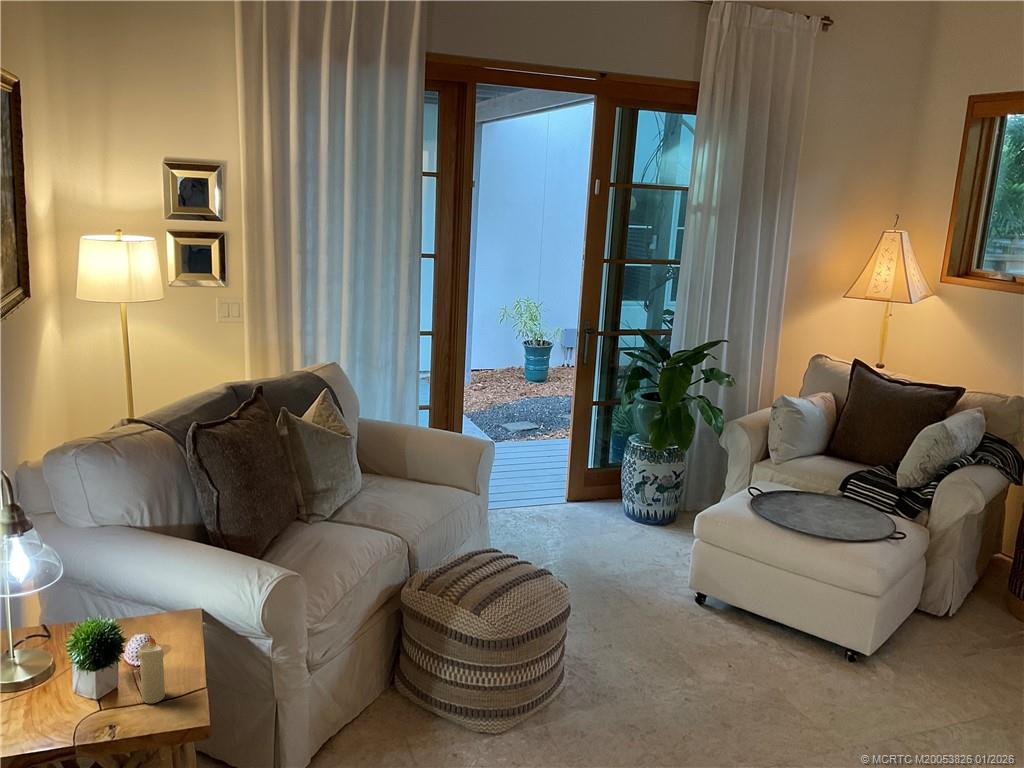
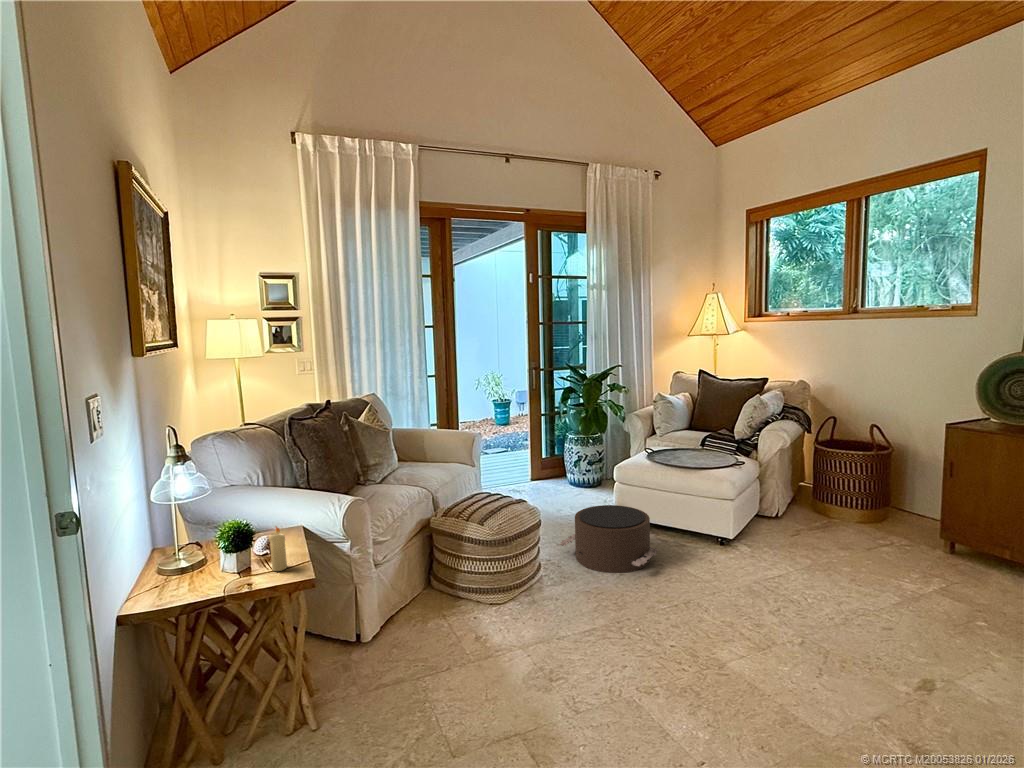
pouf: none [597,578,753,695] -> present [559,505,659,573]

